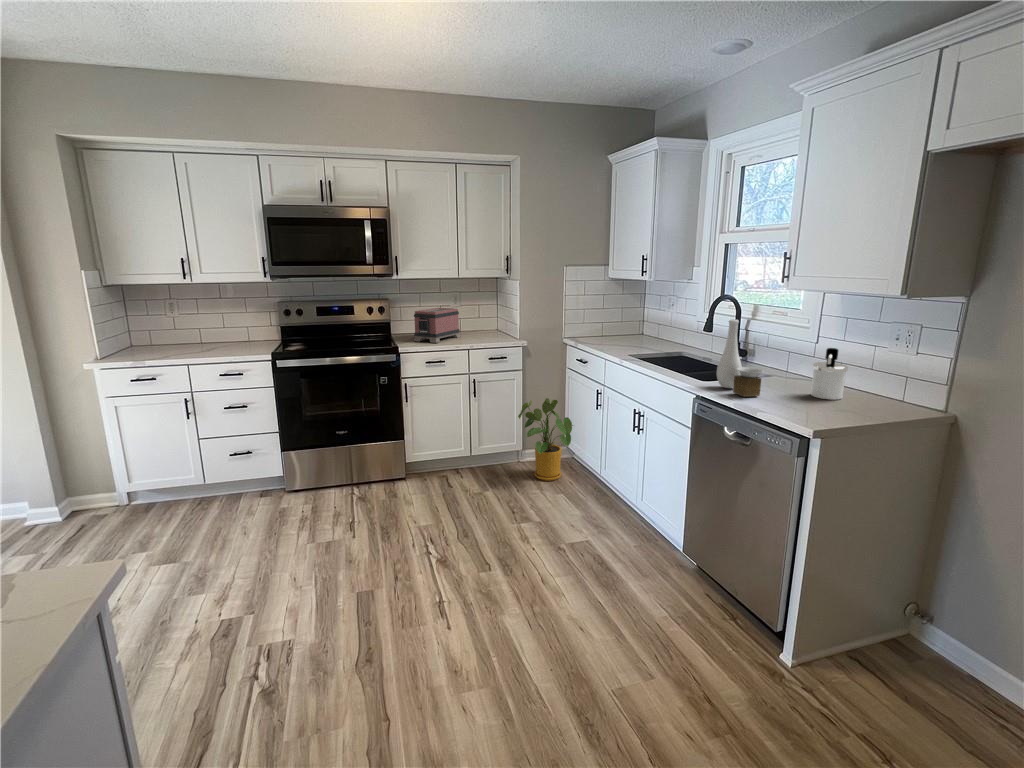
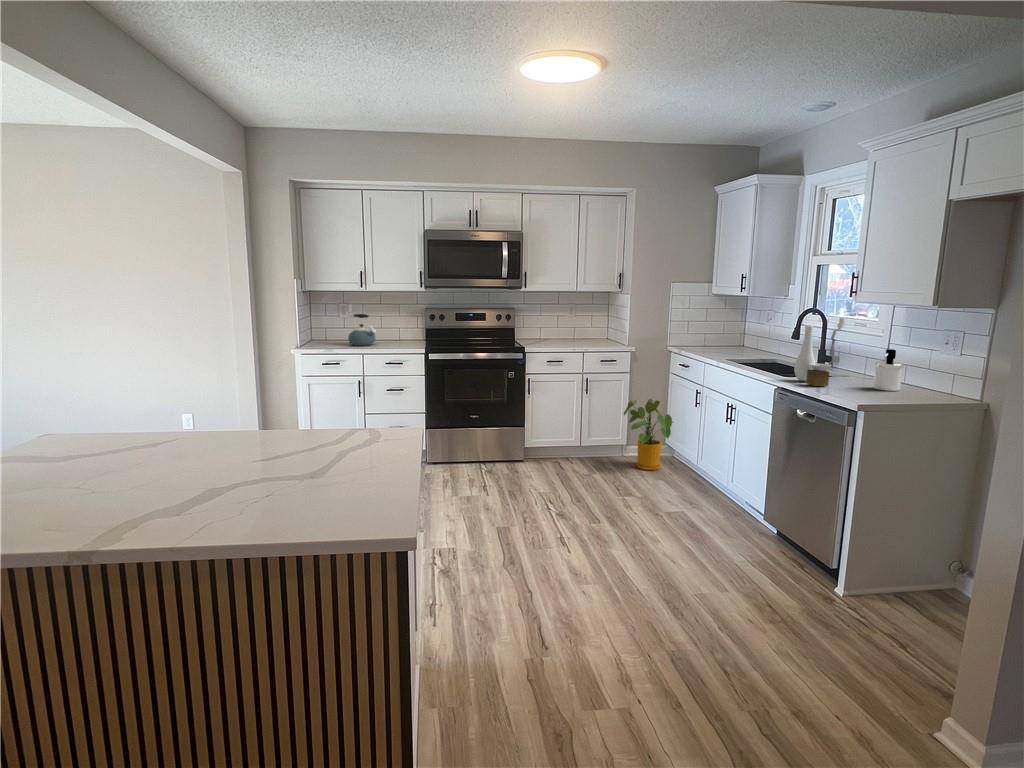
toaster: present [414,308,461,343] -> none [536,317,575,346]
kettle: none [171,313,209,353] -> present [348,314,376,346]

